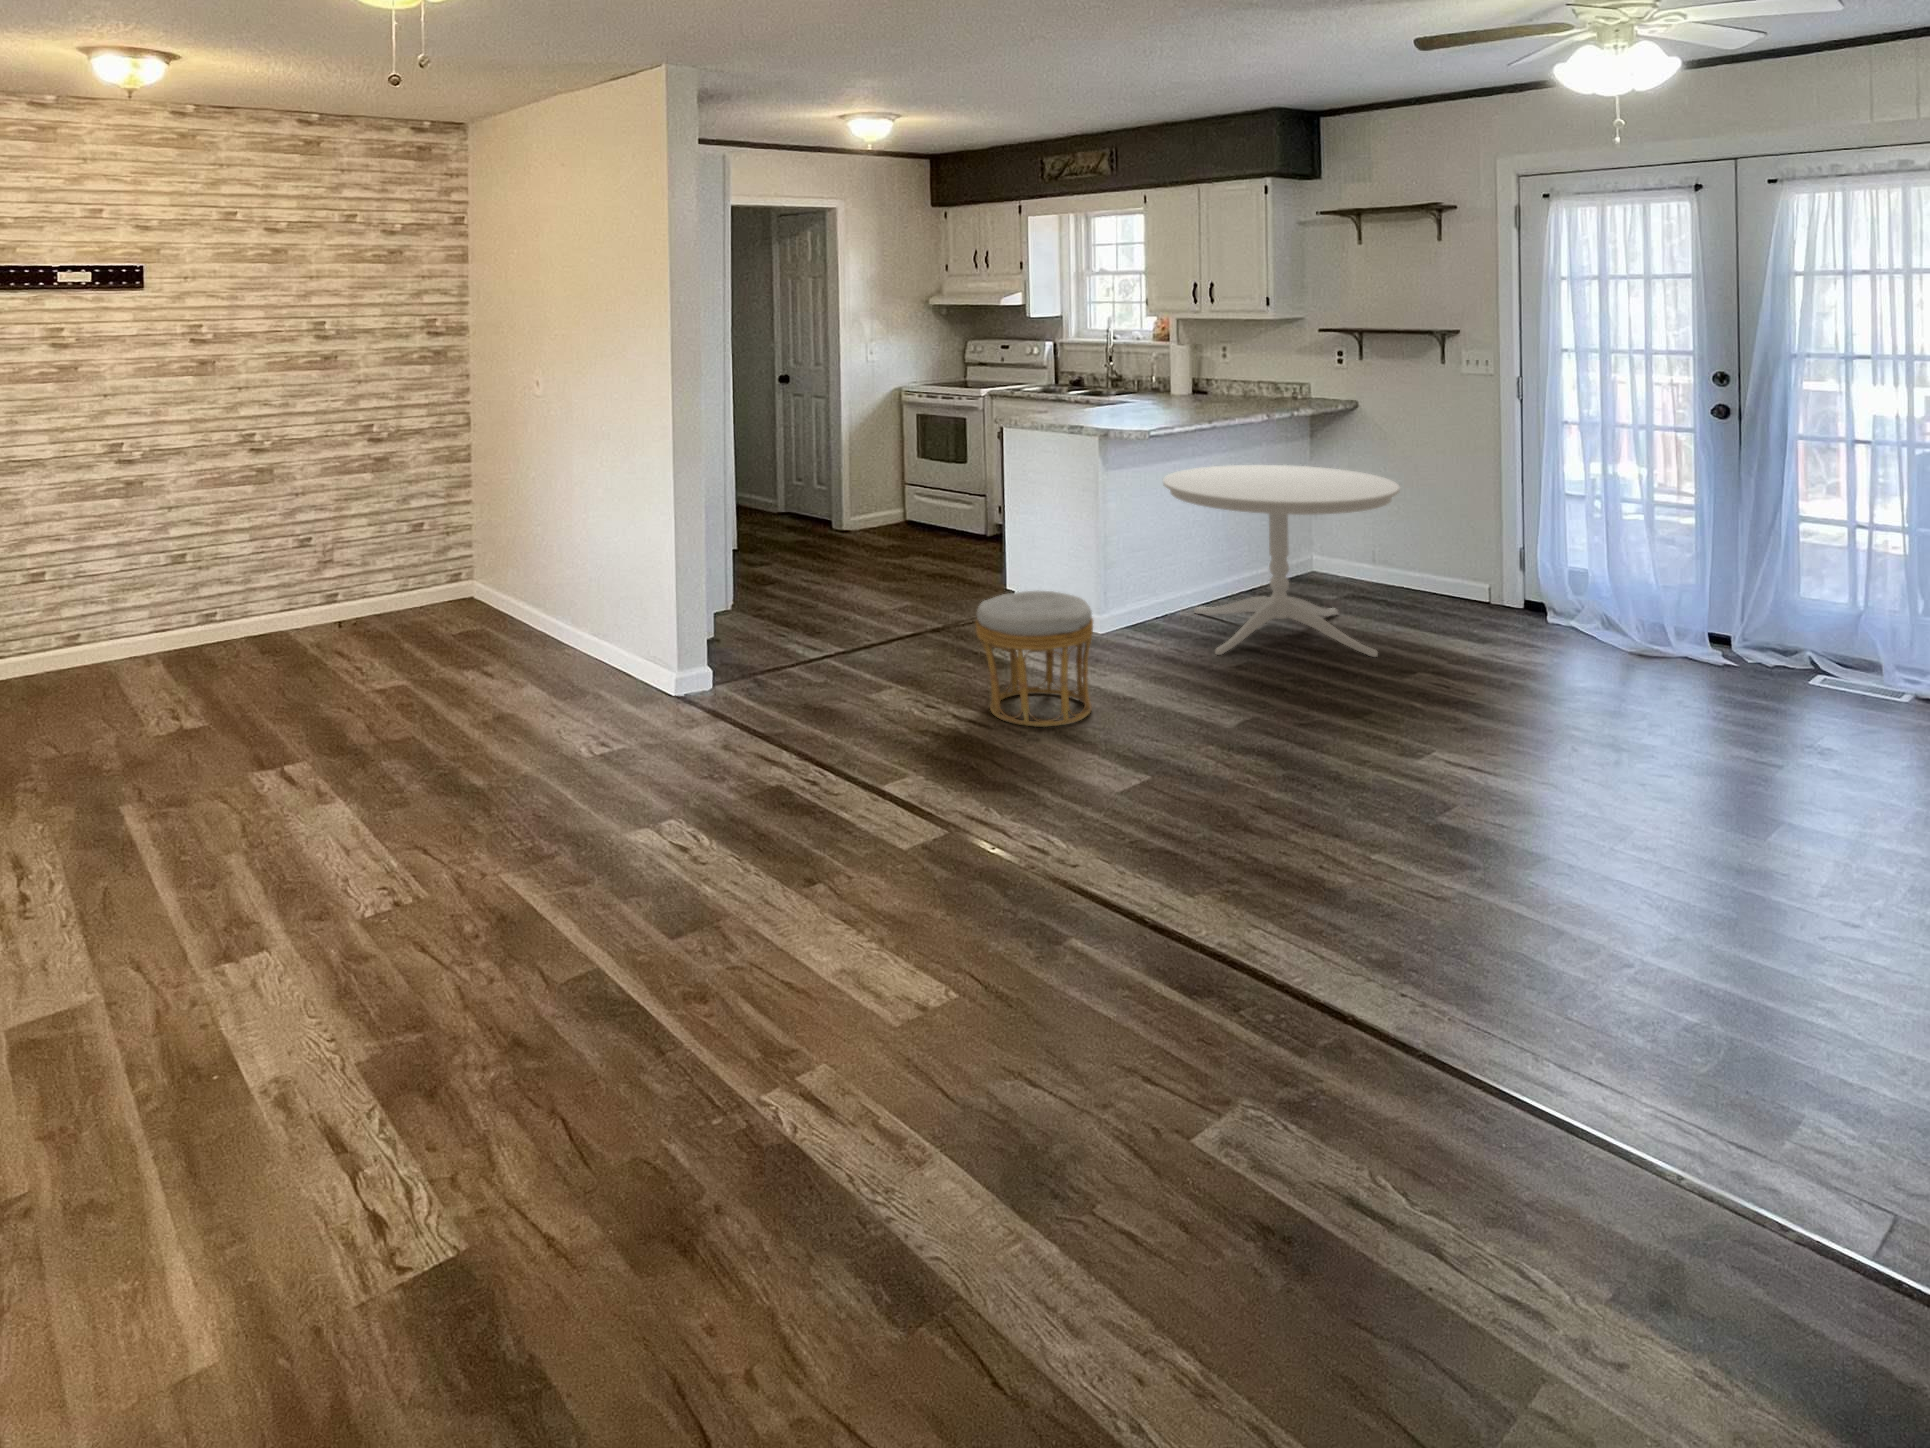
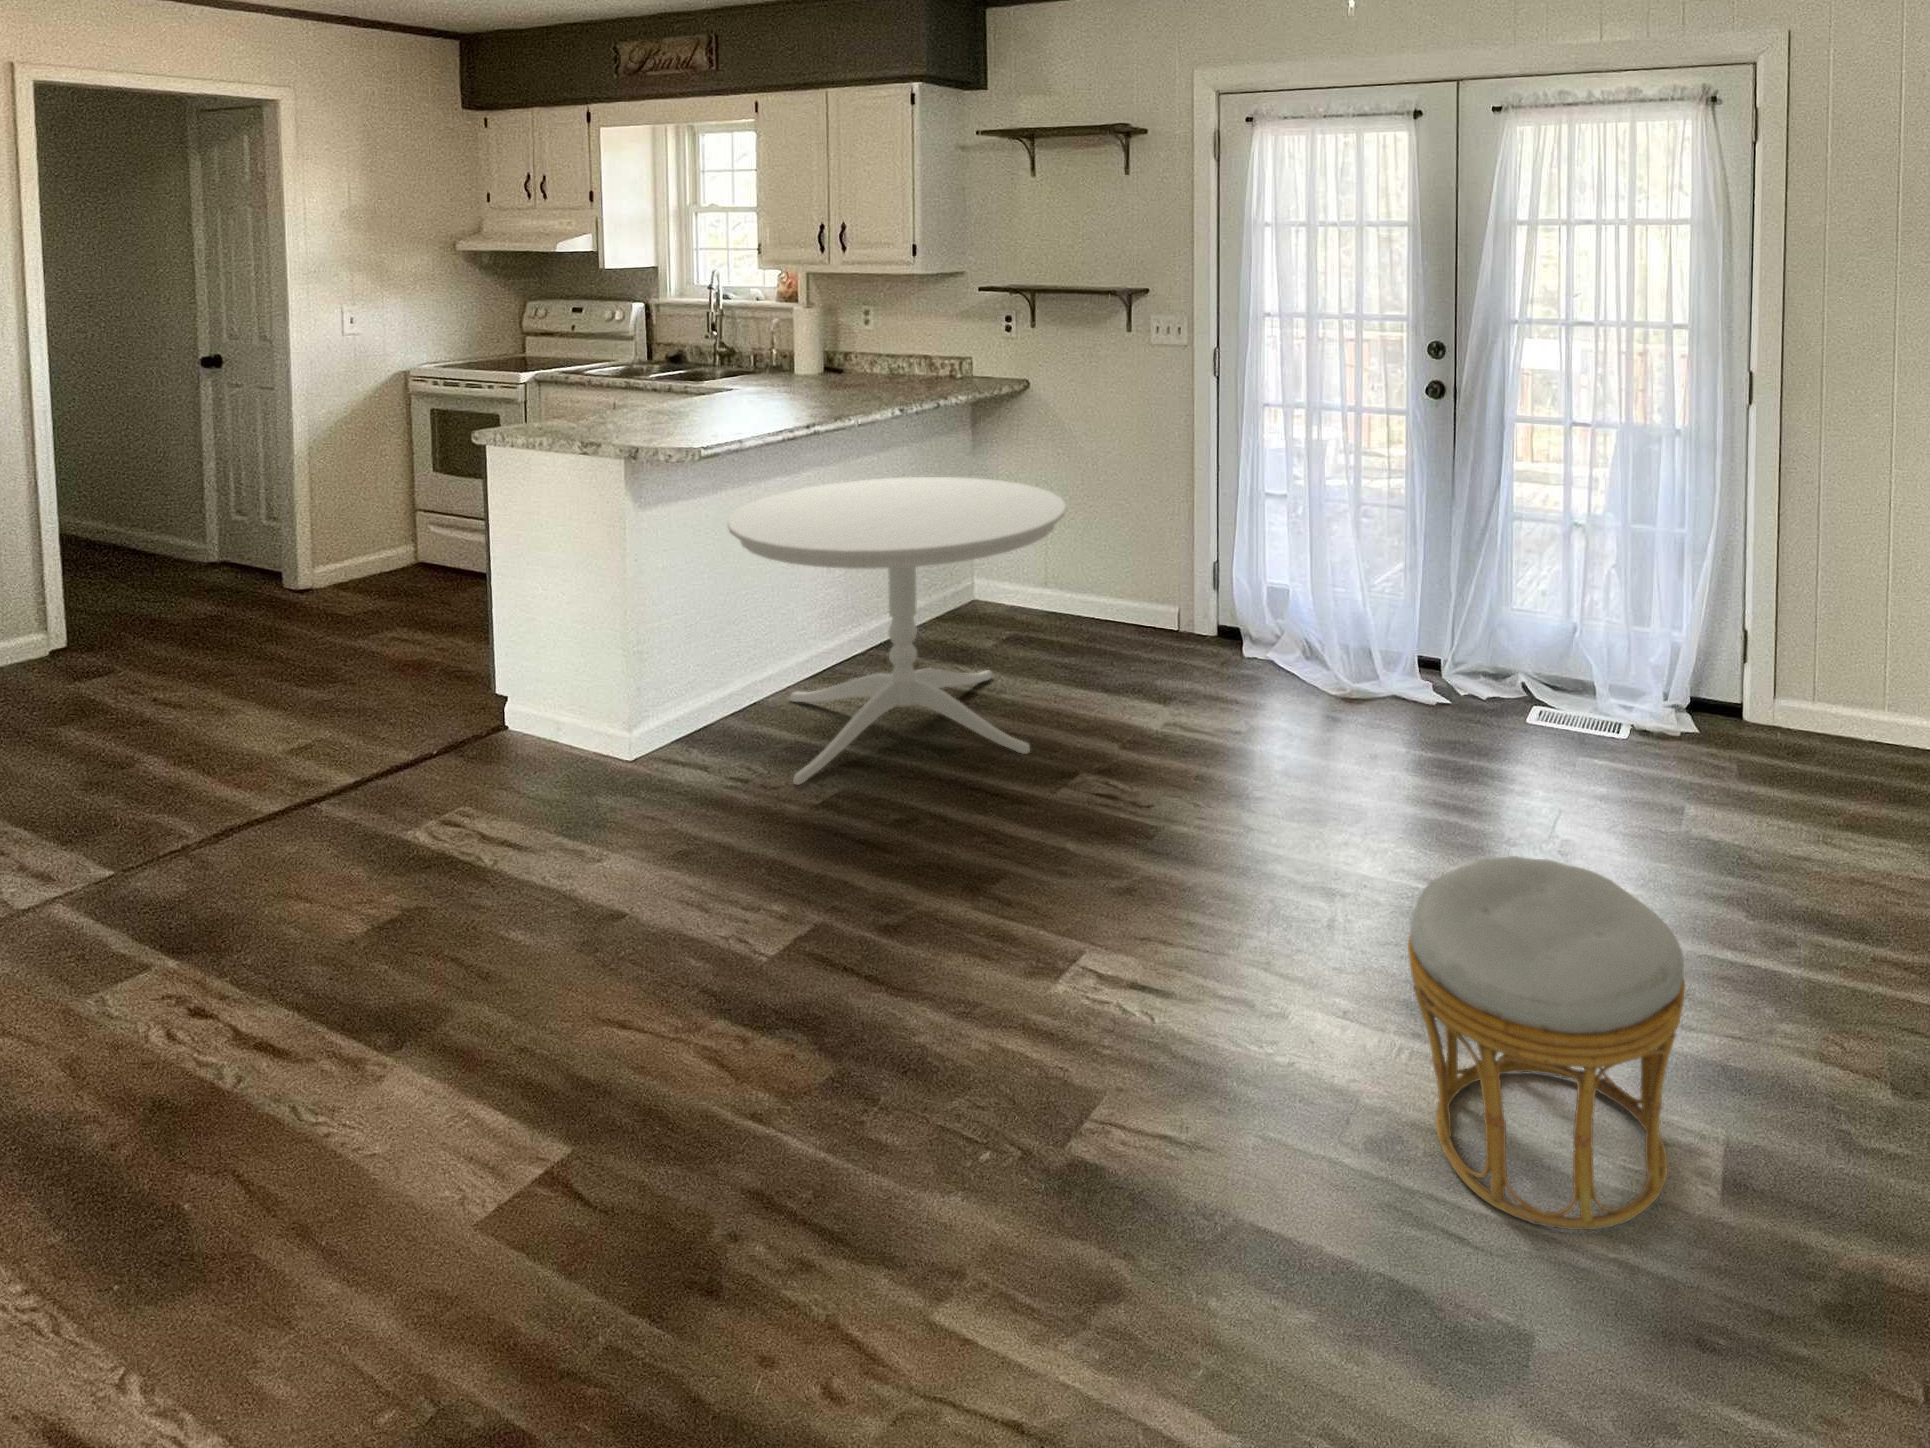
ottoman: present [976,591,1093,727] -> present [1408,856,1685,1230]

